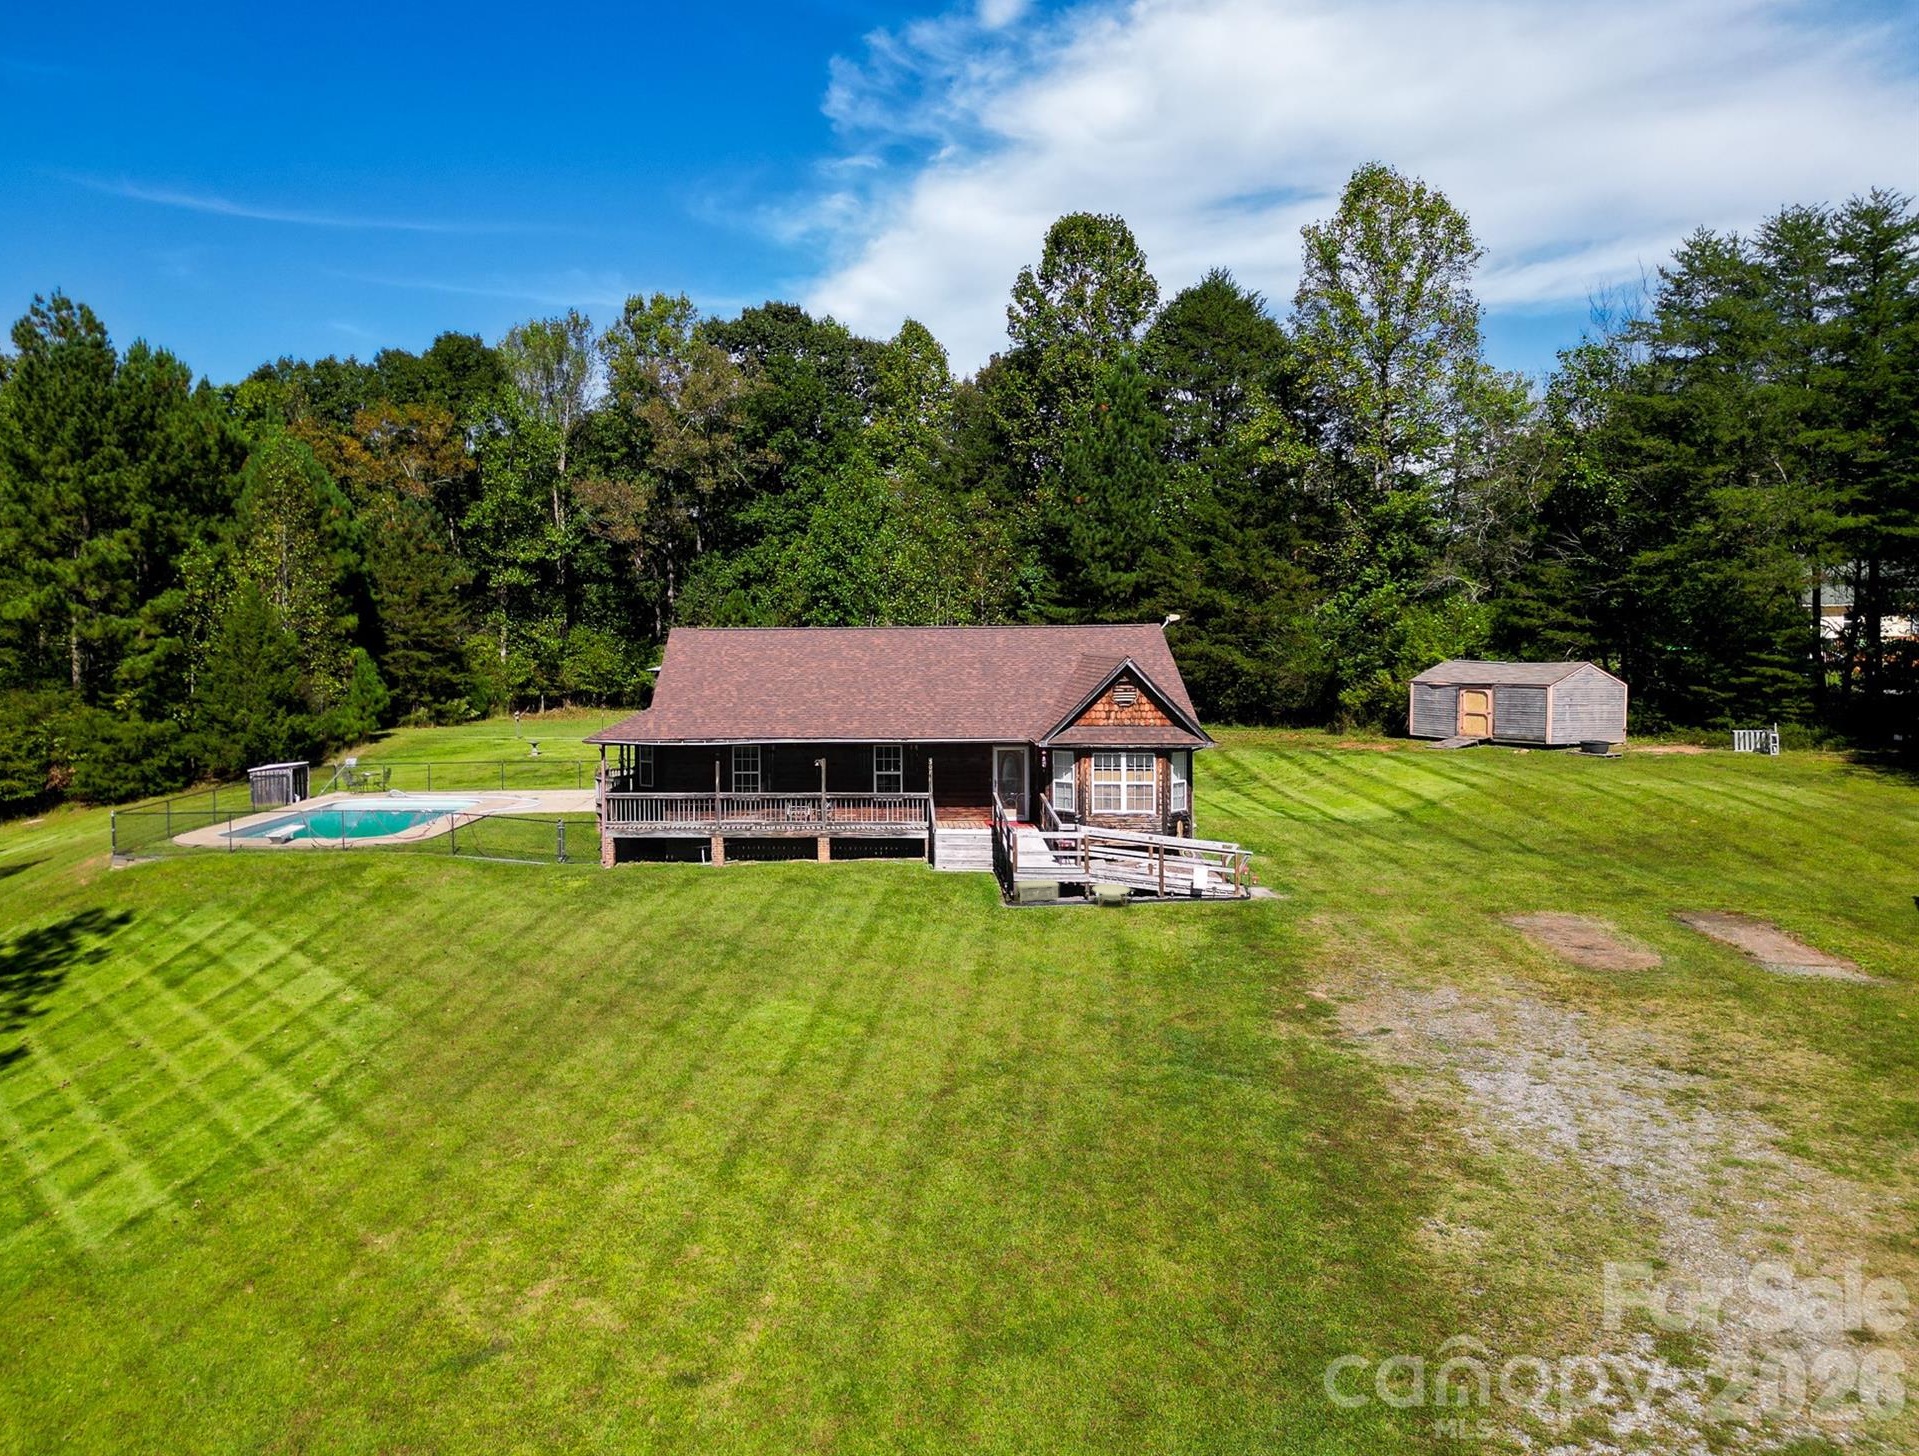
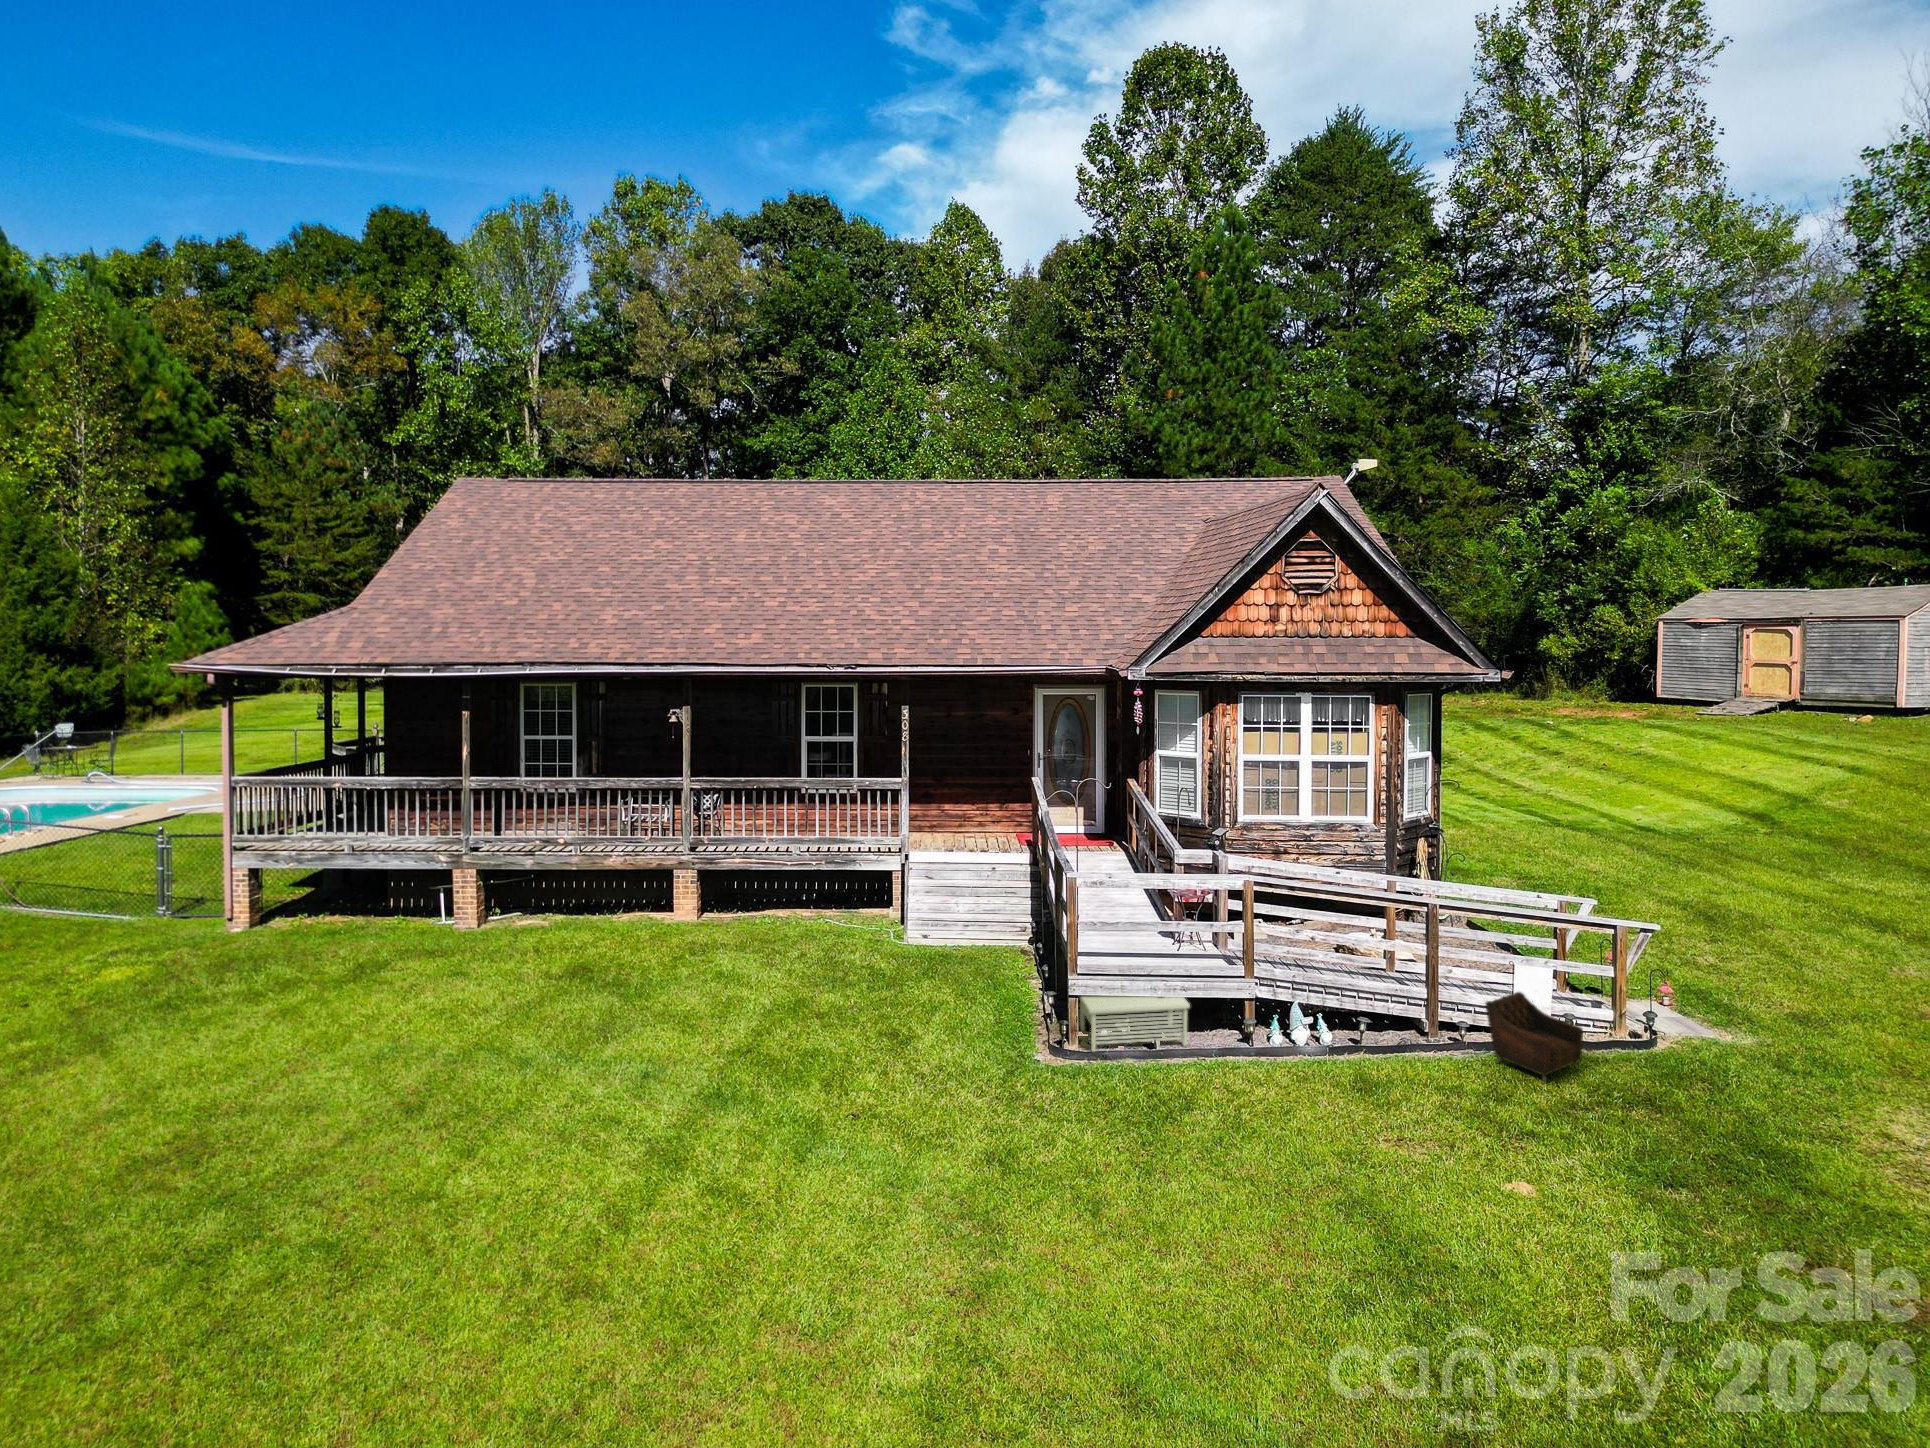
armchair: none [1172,877,1206,909] -> present [1485,992,1583,1084]
round table: present [1092,884,1130,907] -> none [1276,1001,1378,1069]

